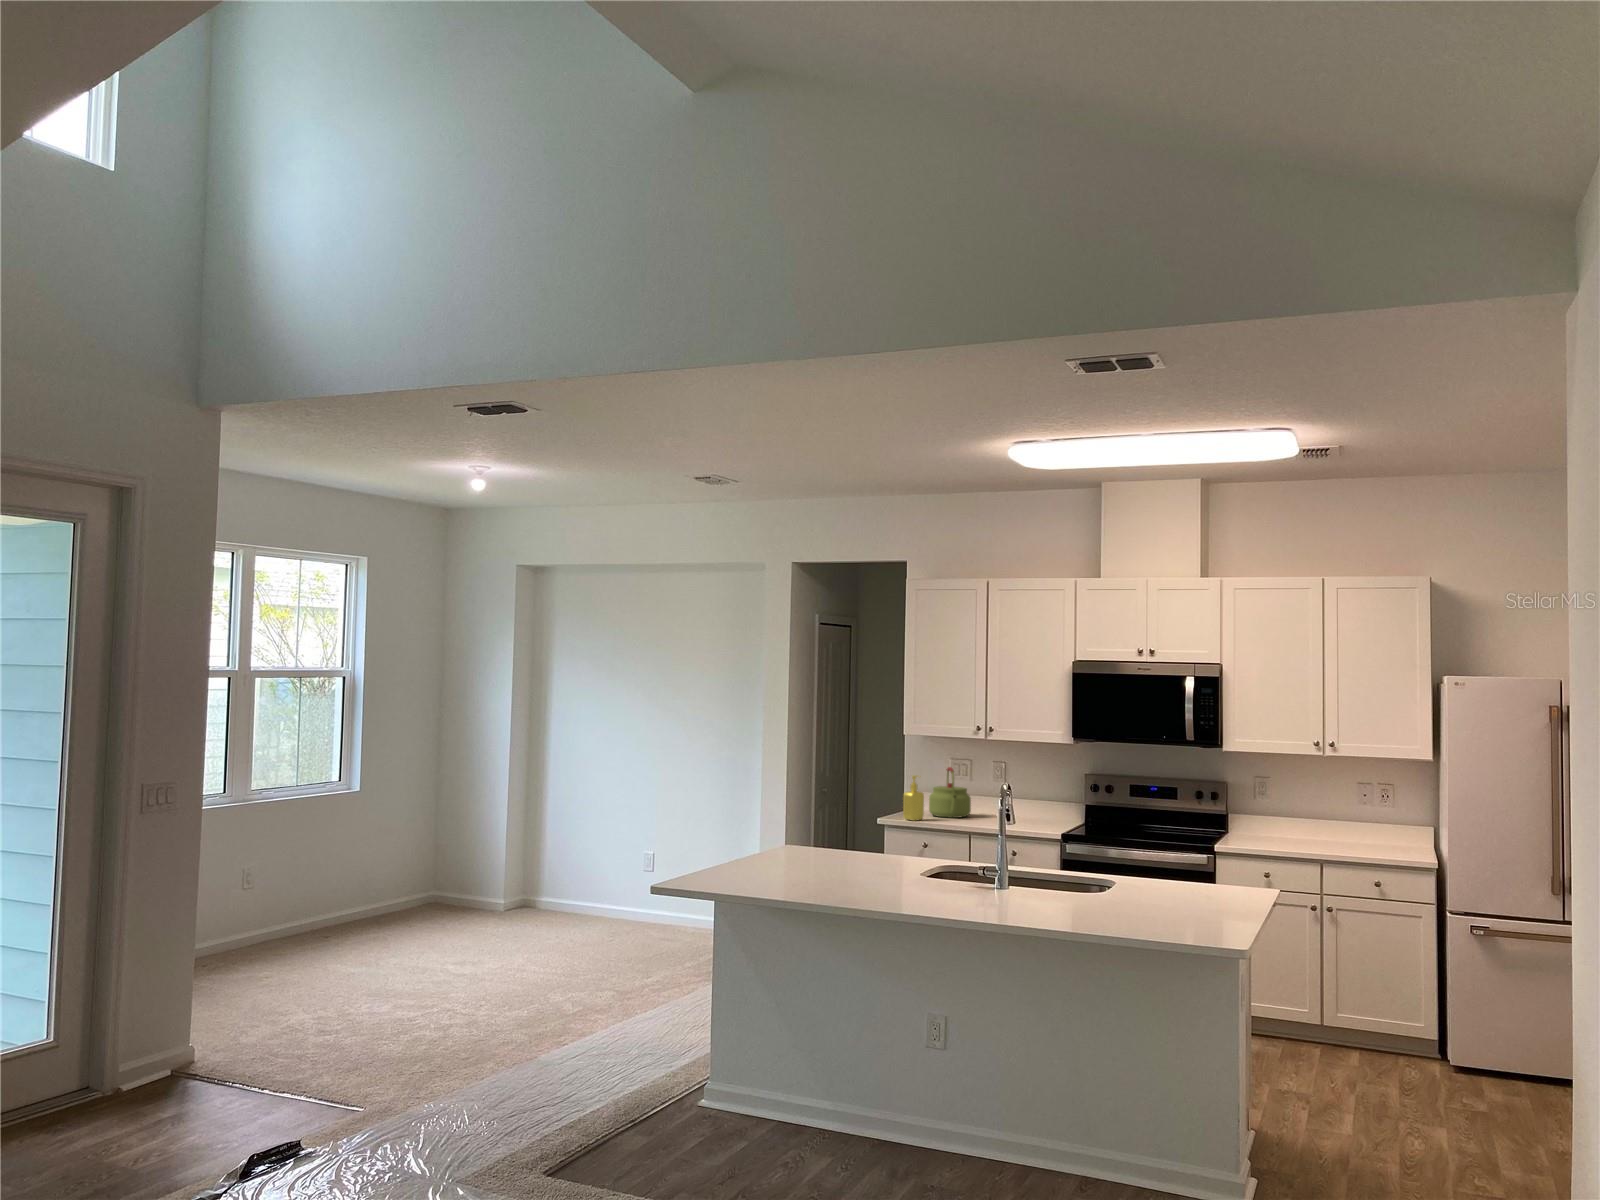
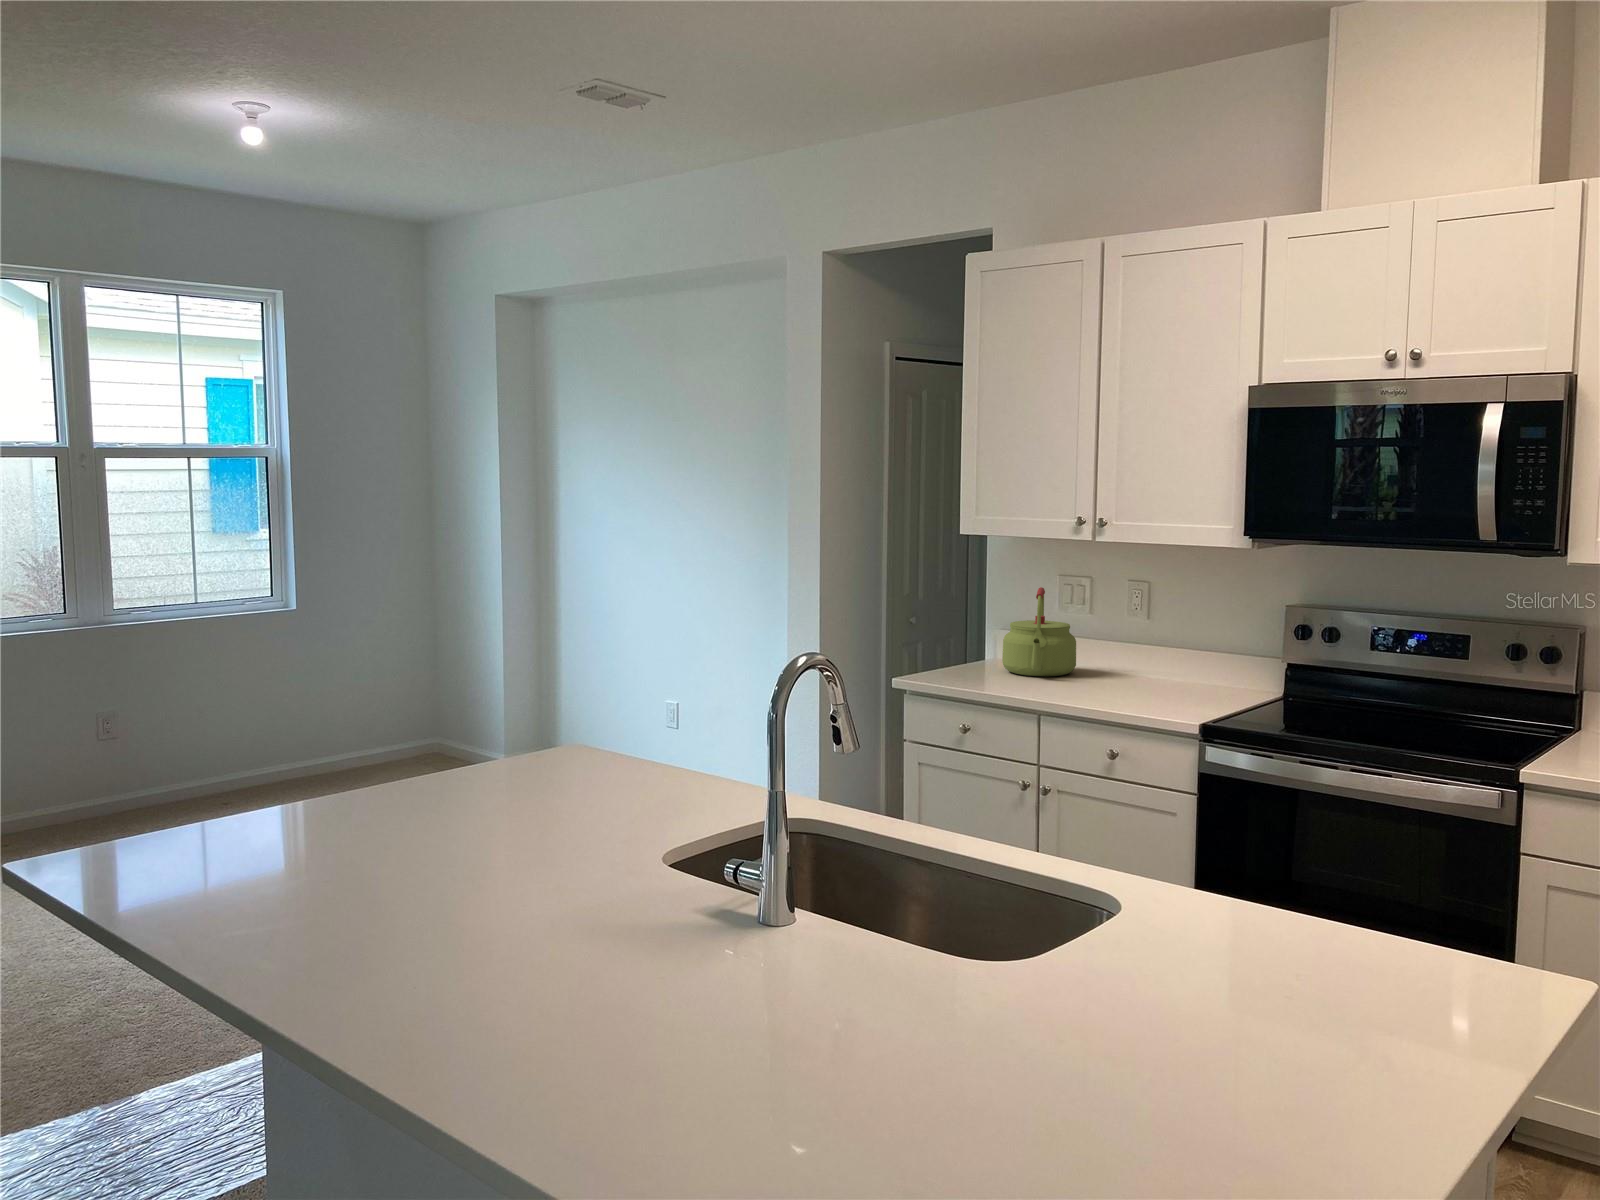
soap dispenser: present [903,776,924,821] -> none [938,603,977,683]

